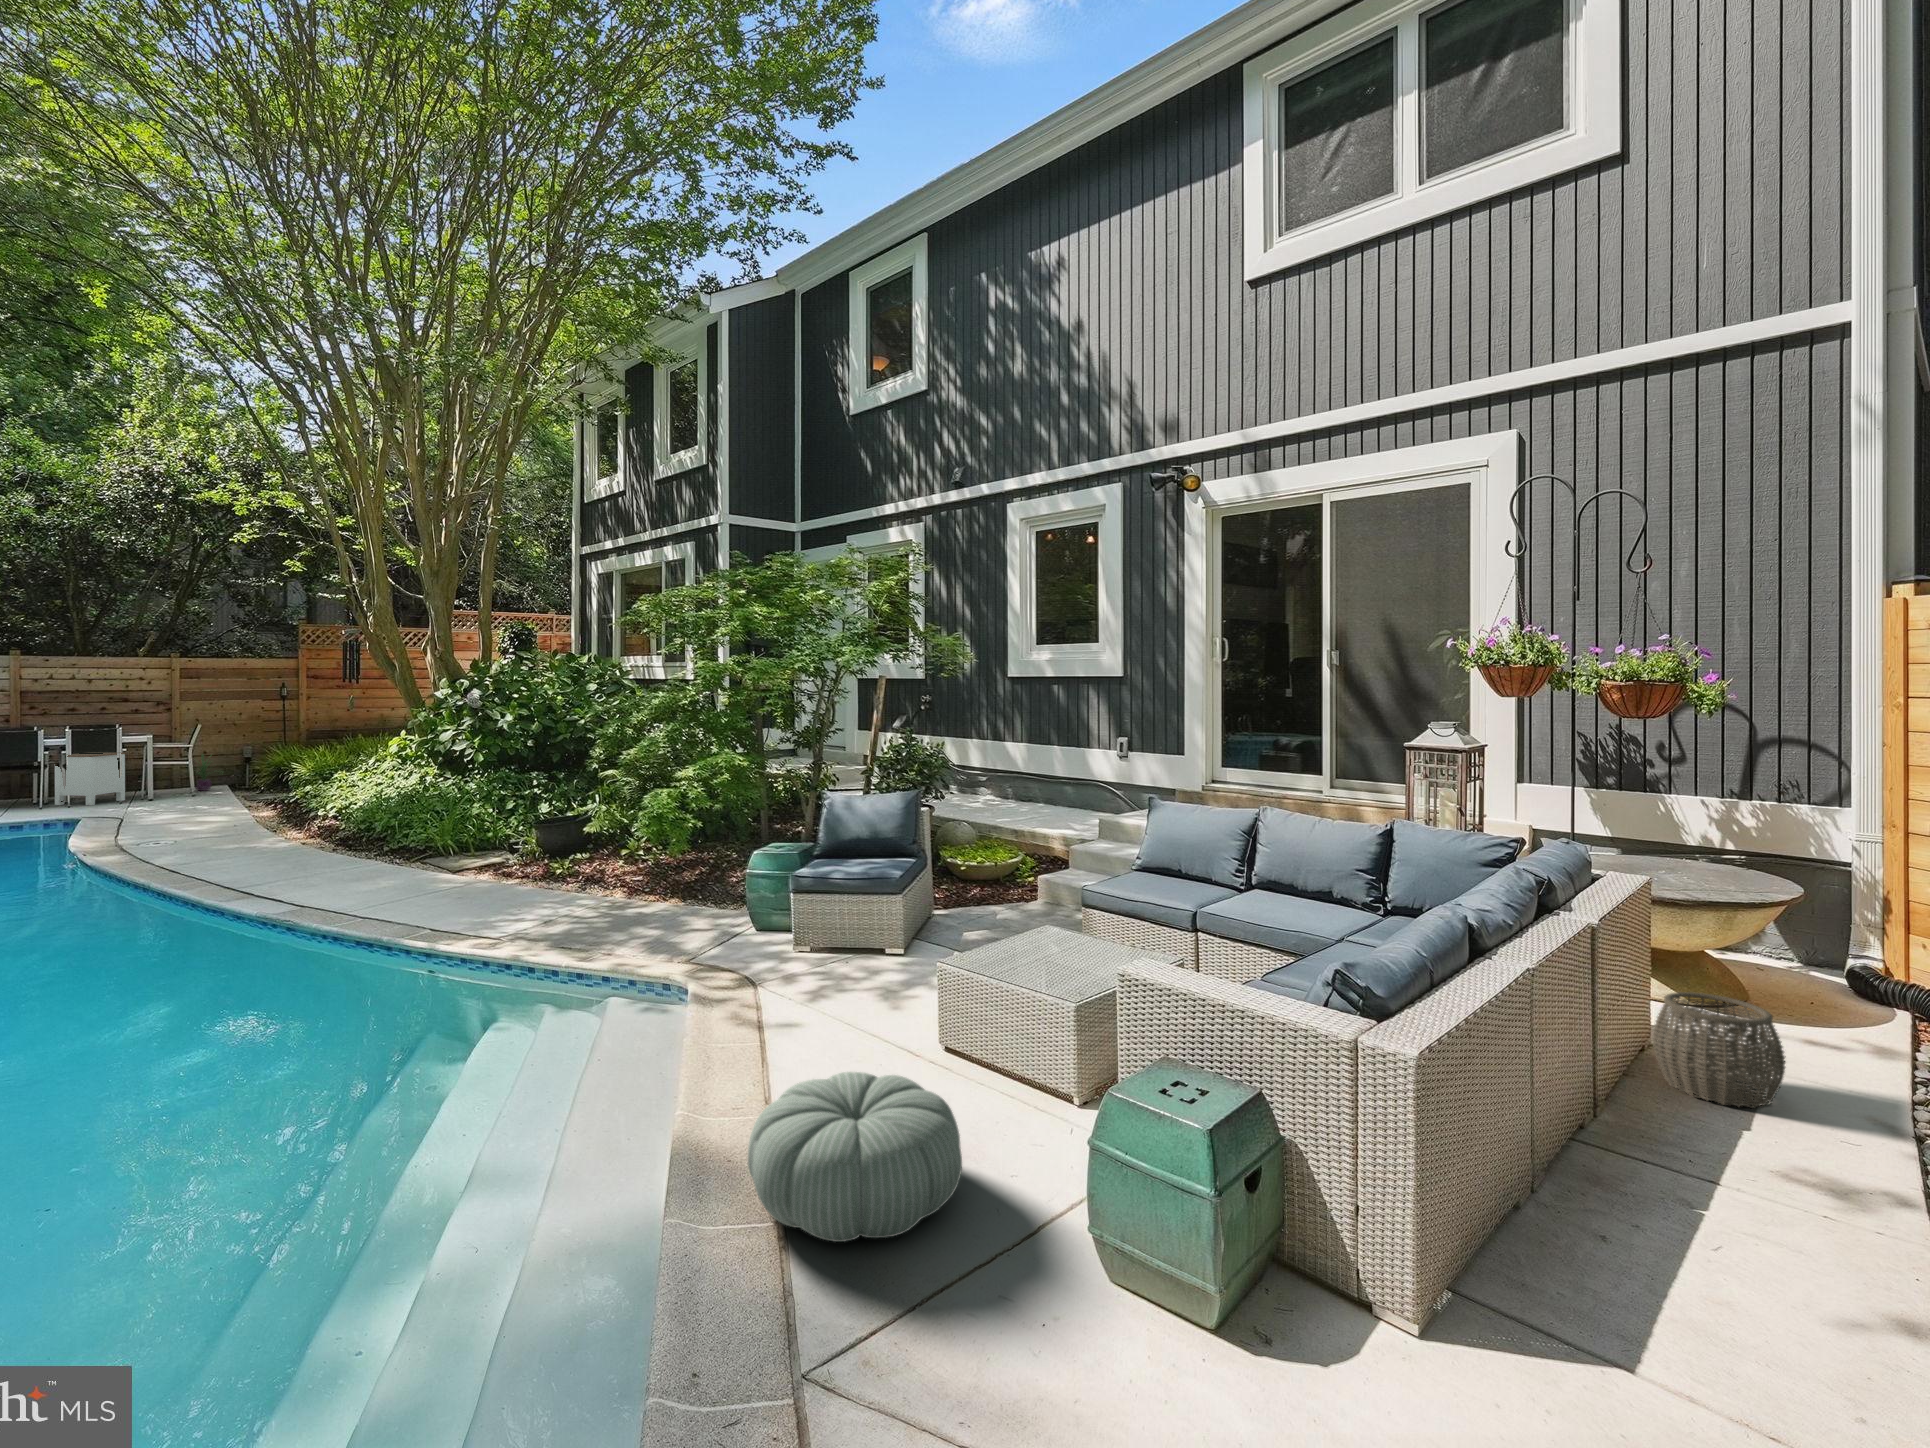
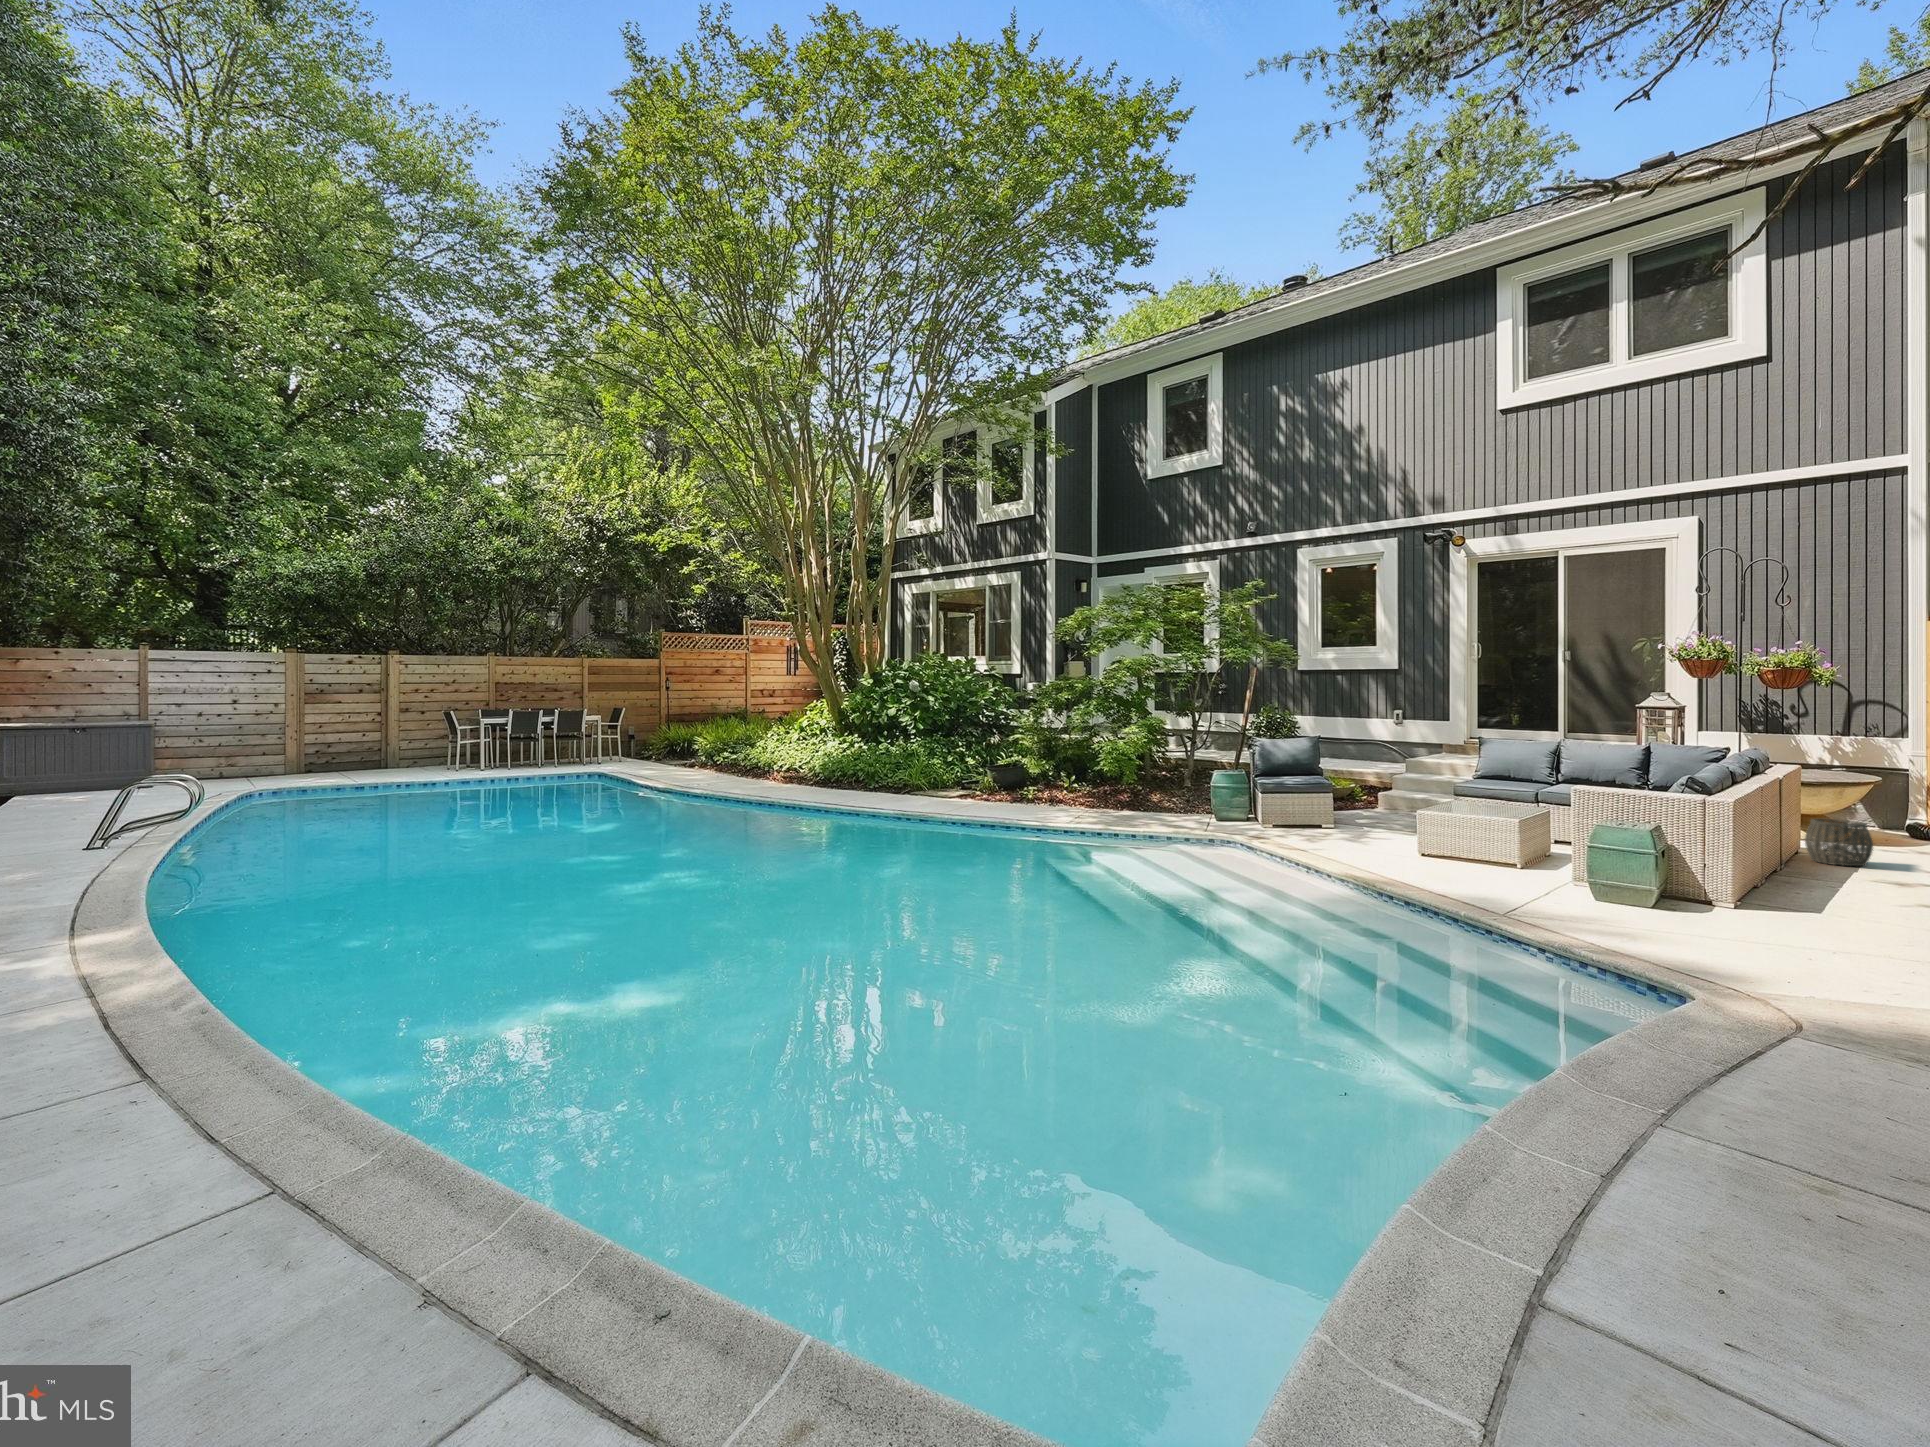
side table: present [55,752,127,805] -> none [528,728,570,767]
decorative plant: present [196,754,212,791] -> none [587,731,618,760]
pouf: present [747,1072,962,1242] -> none [1411,836,1517,886]

